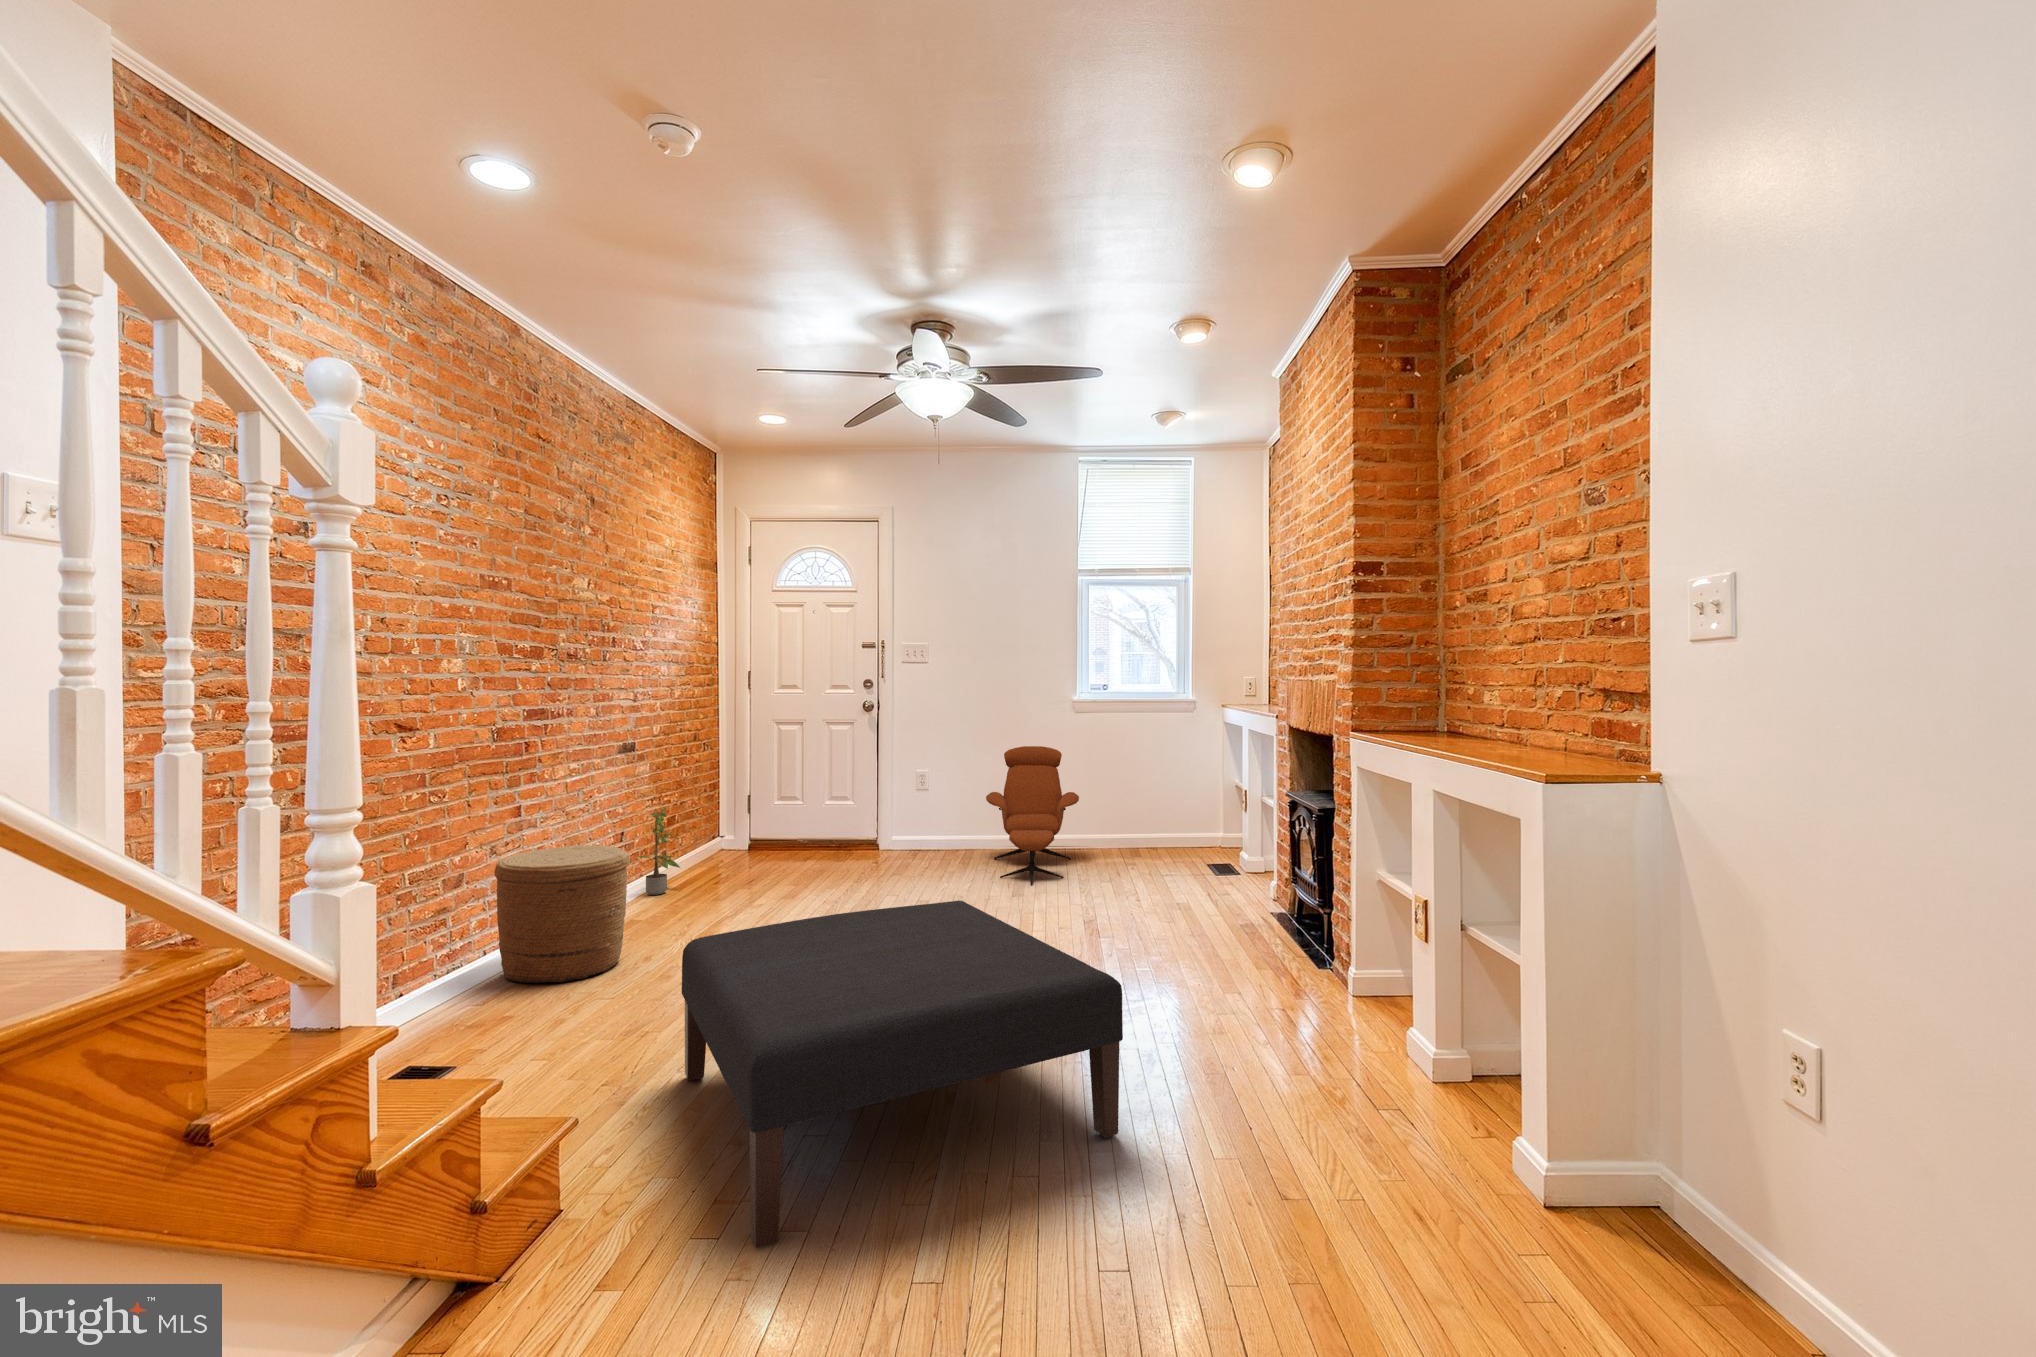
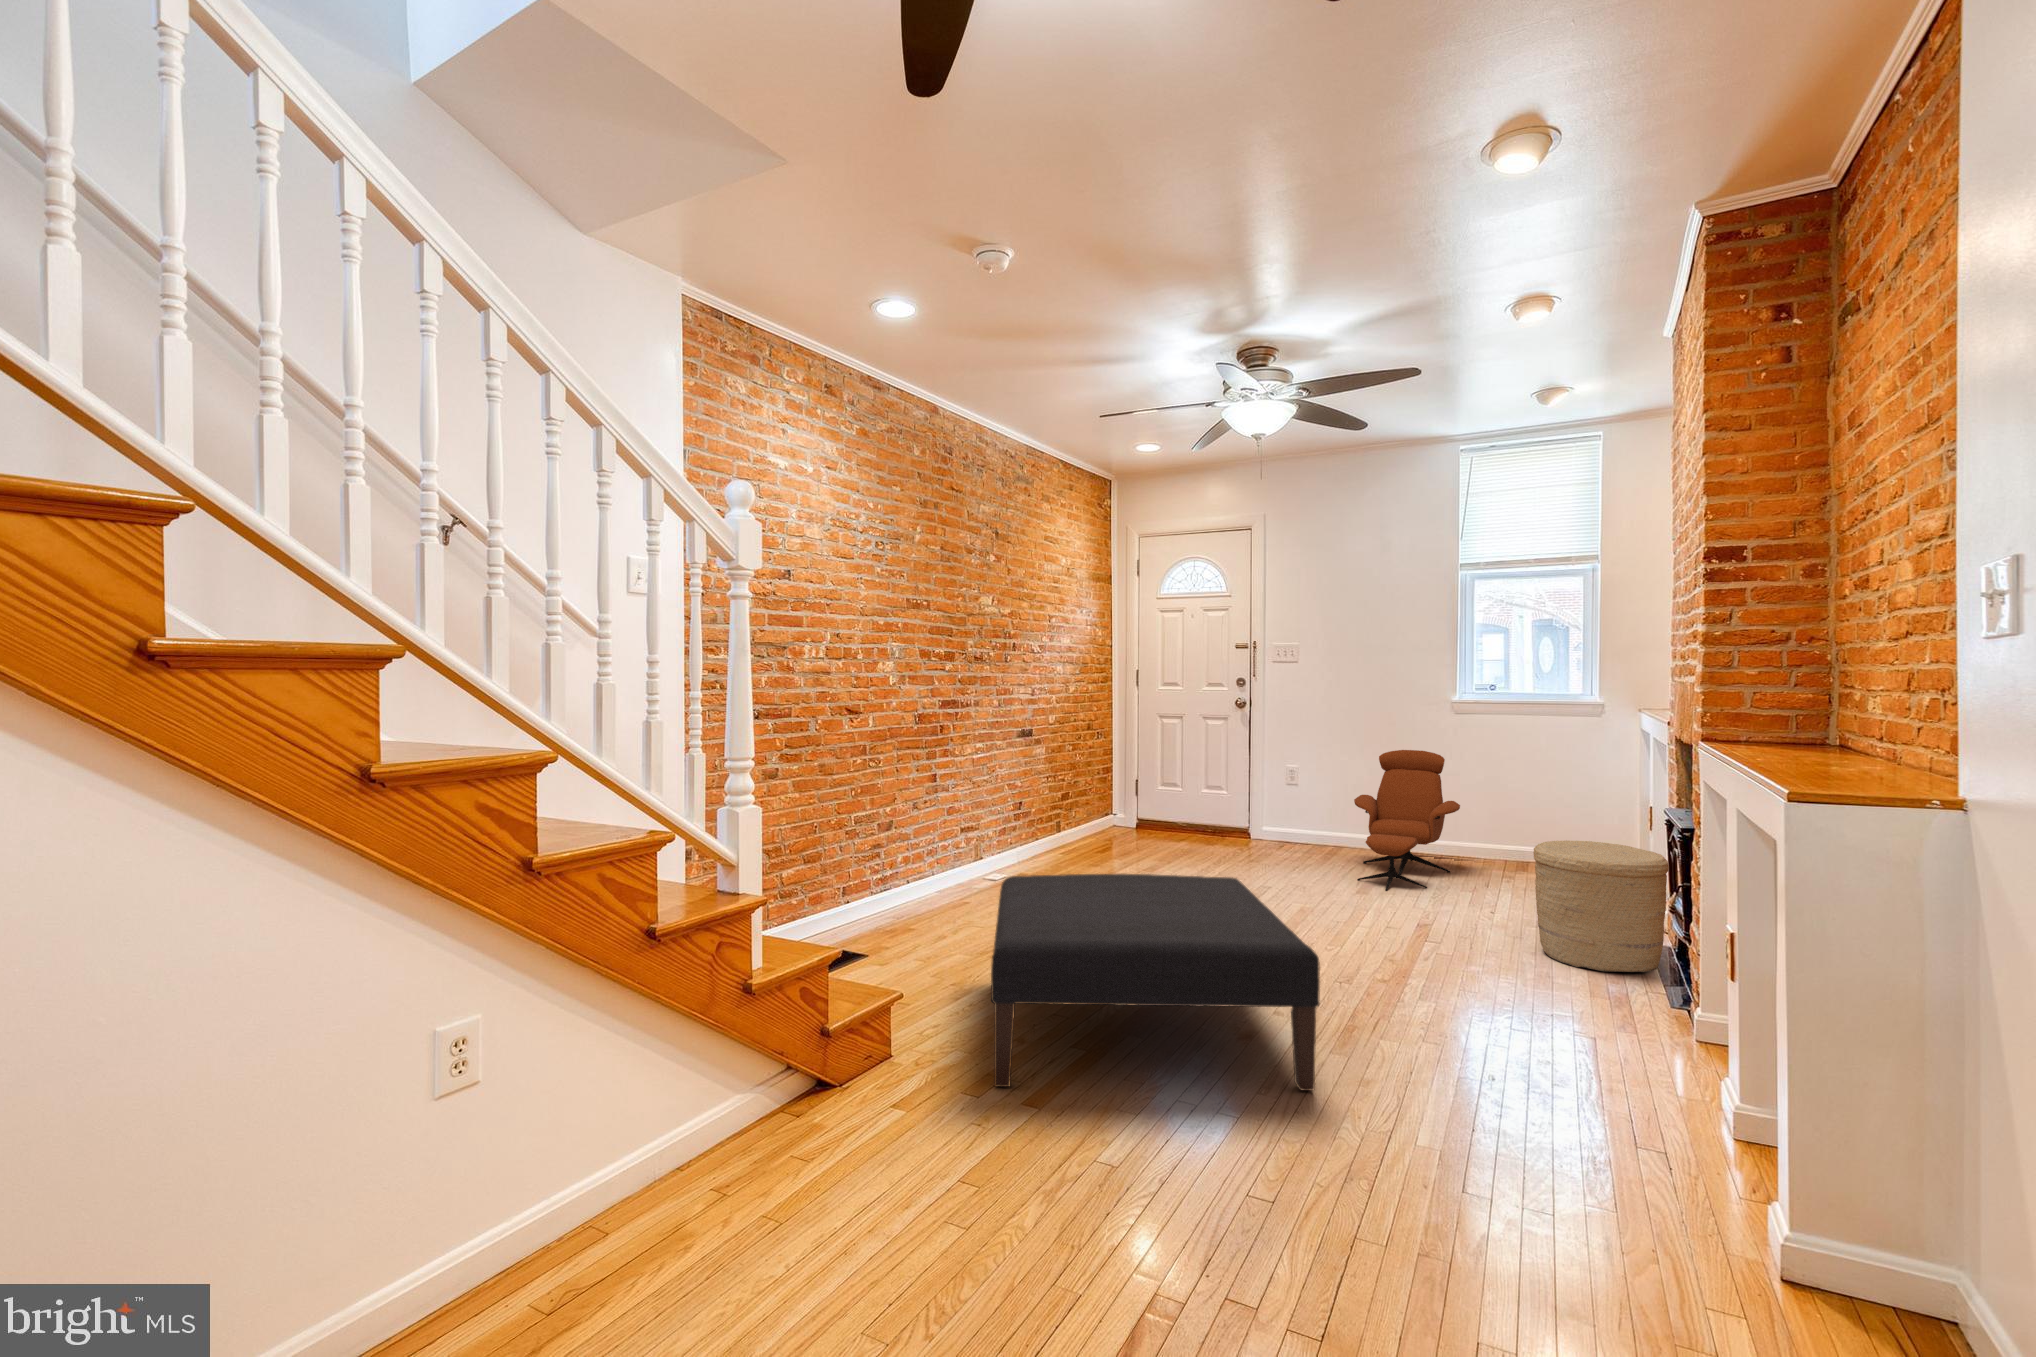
potted plant: present [638,808,680,895] -> none [1030,783,1065,858]
woven basket: present [494,845,629,983] -> present [1533,840,1669,972]

